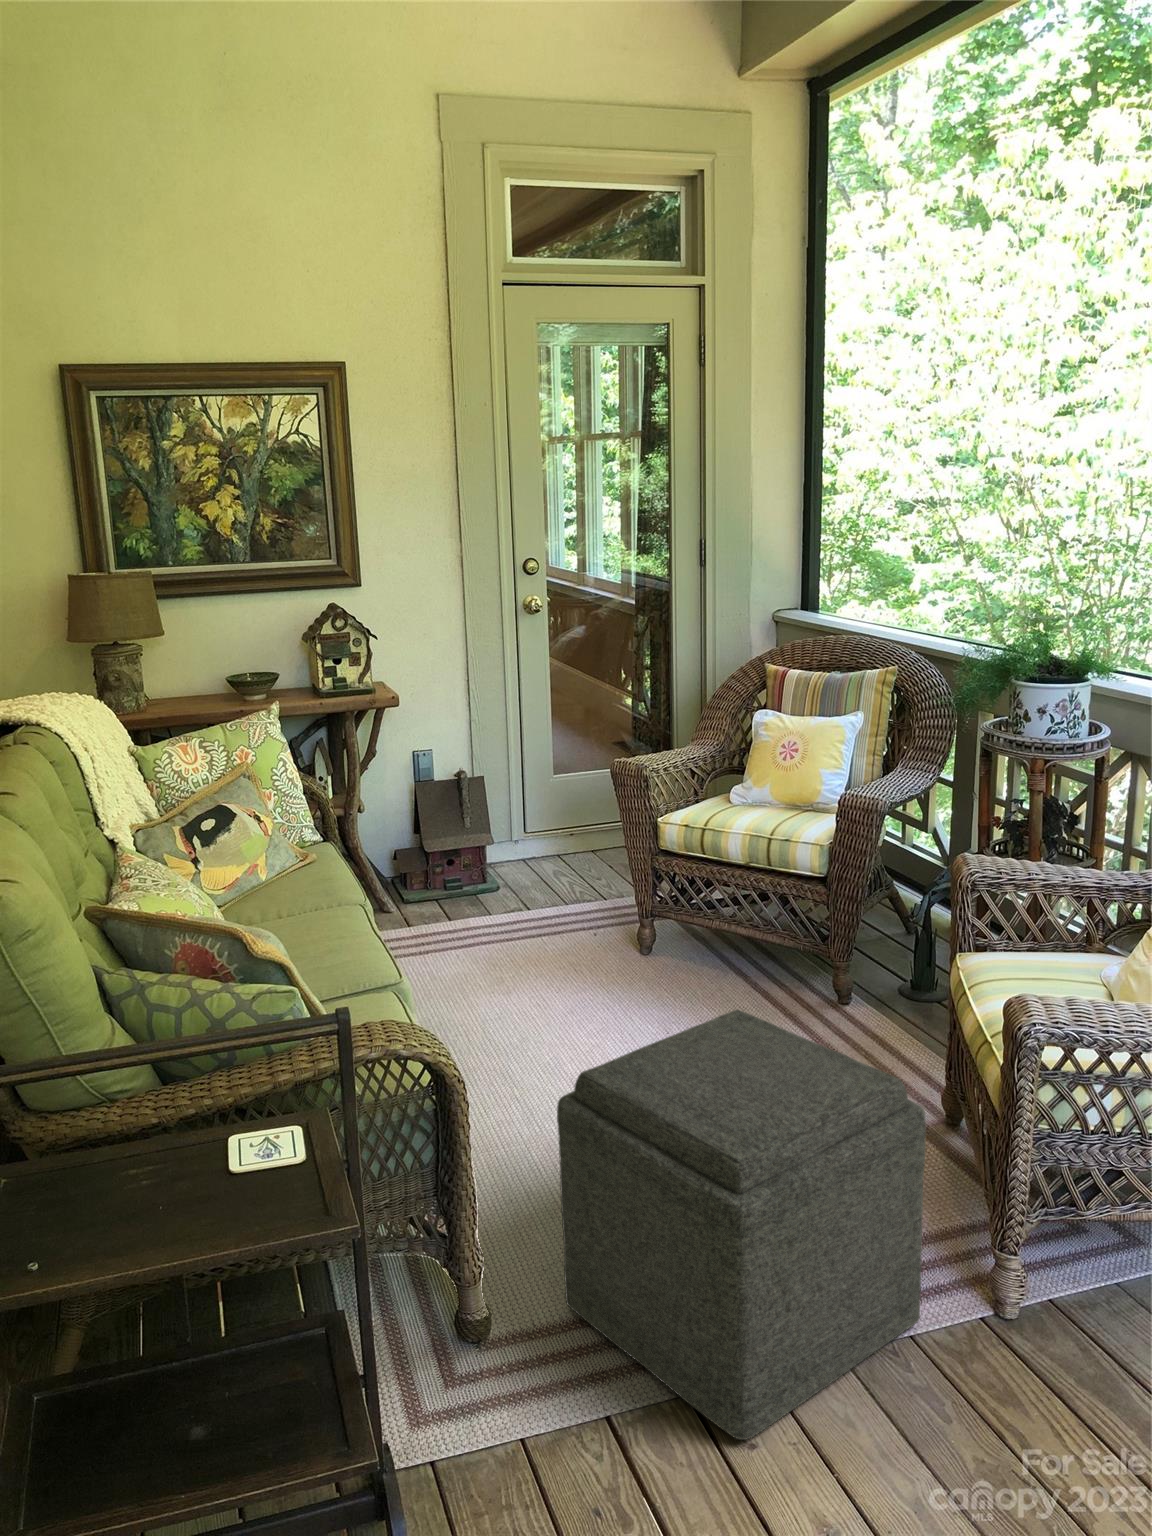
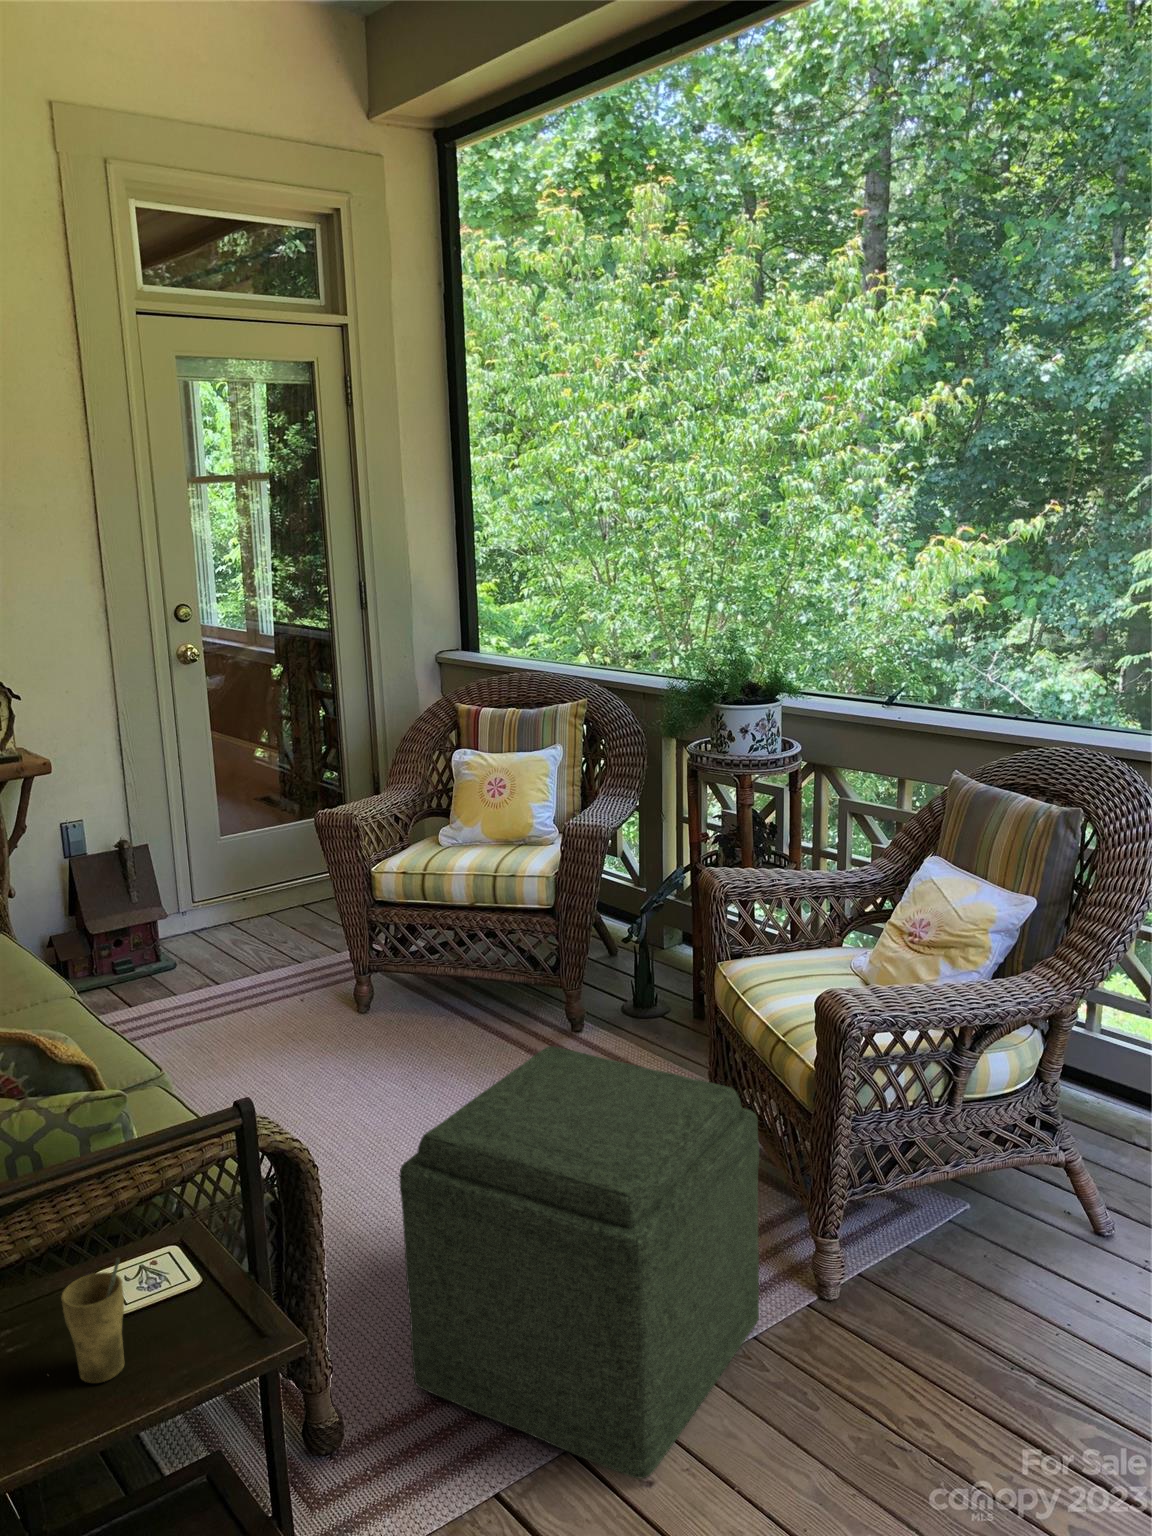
cup: none [172,1121,223,1221] -> present [61,1258,124,1383]

